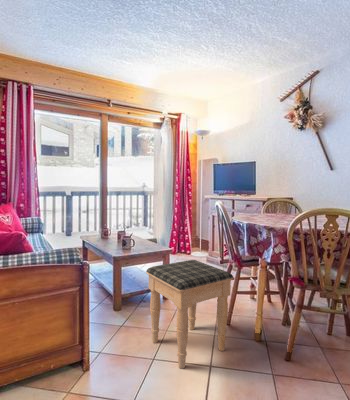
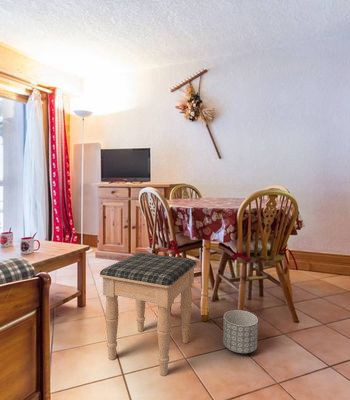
planter: none [251,332,288,380] -> present [223,310,258,353]

